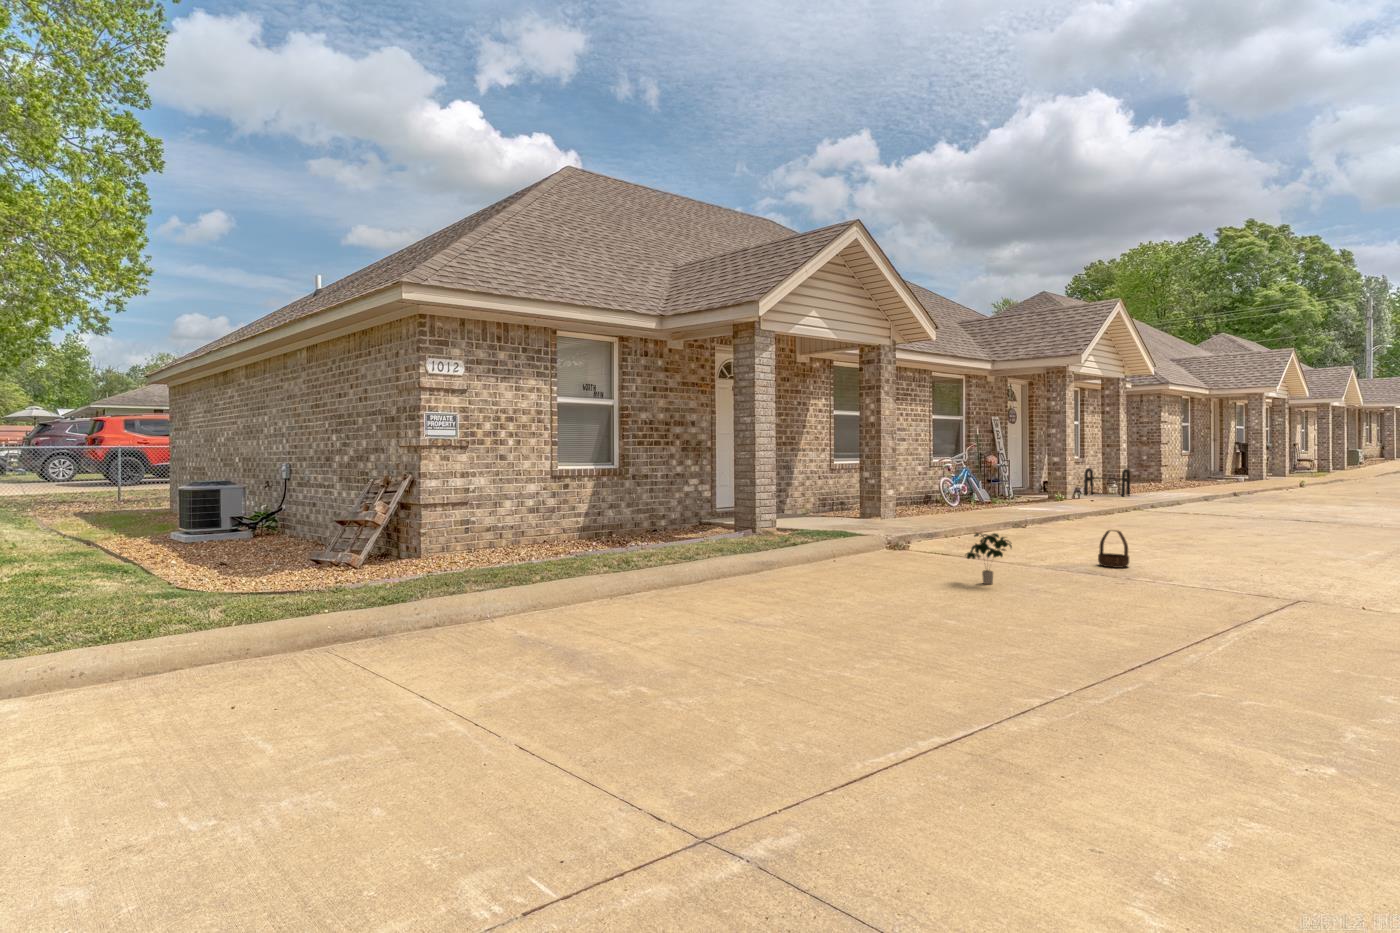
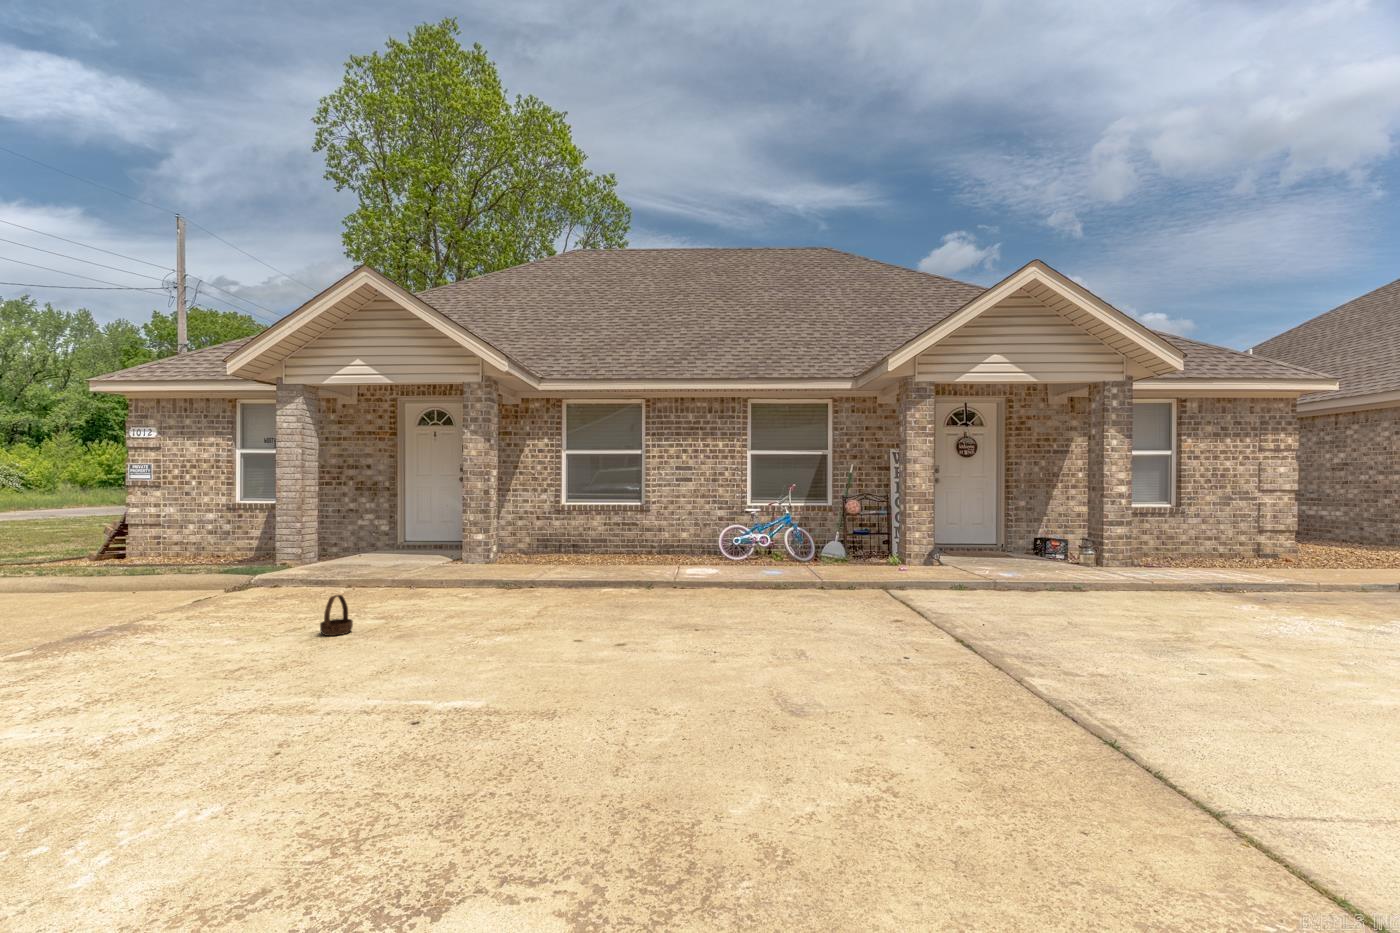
bench: present [1084,468,1130,497] -> none [1021,519,1081,560]
potted plant: present [966,533,1012,584] -> none [152,582,183,630]

